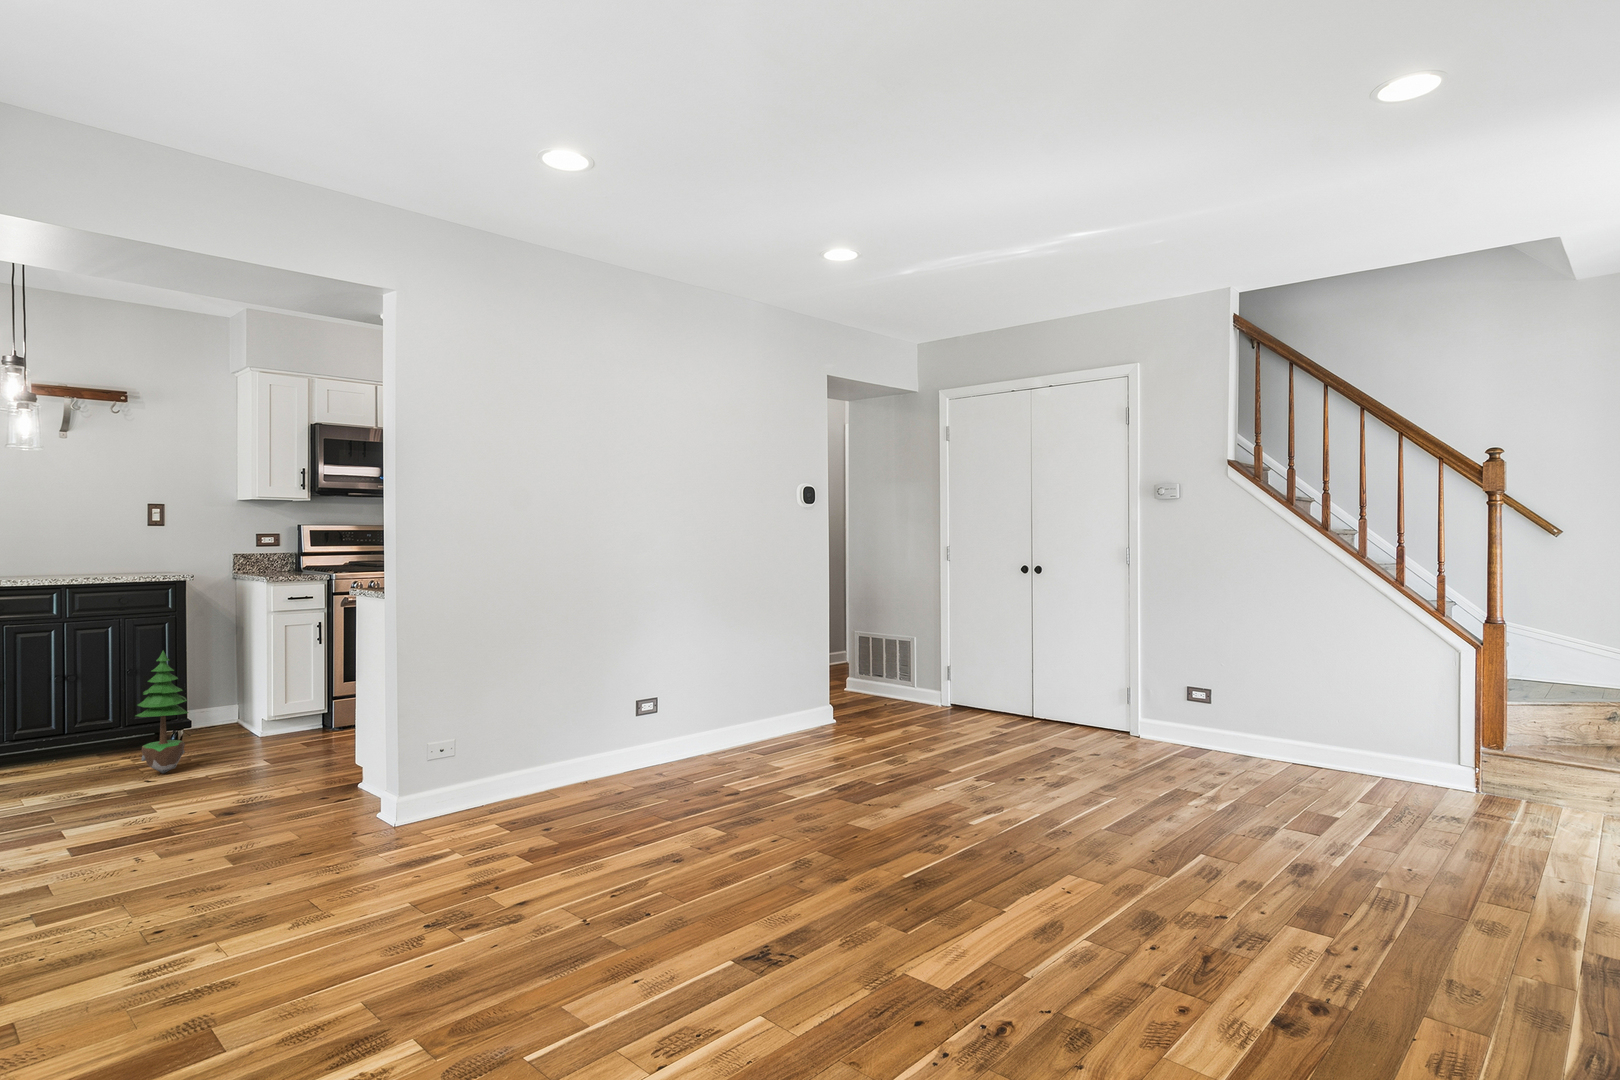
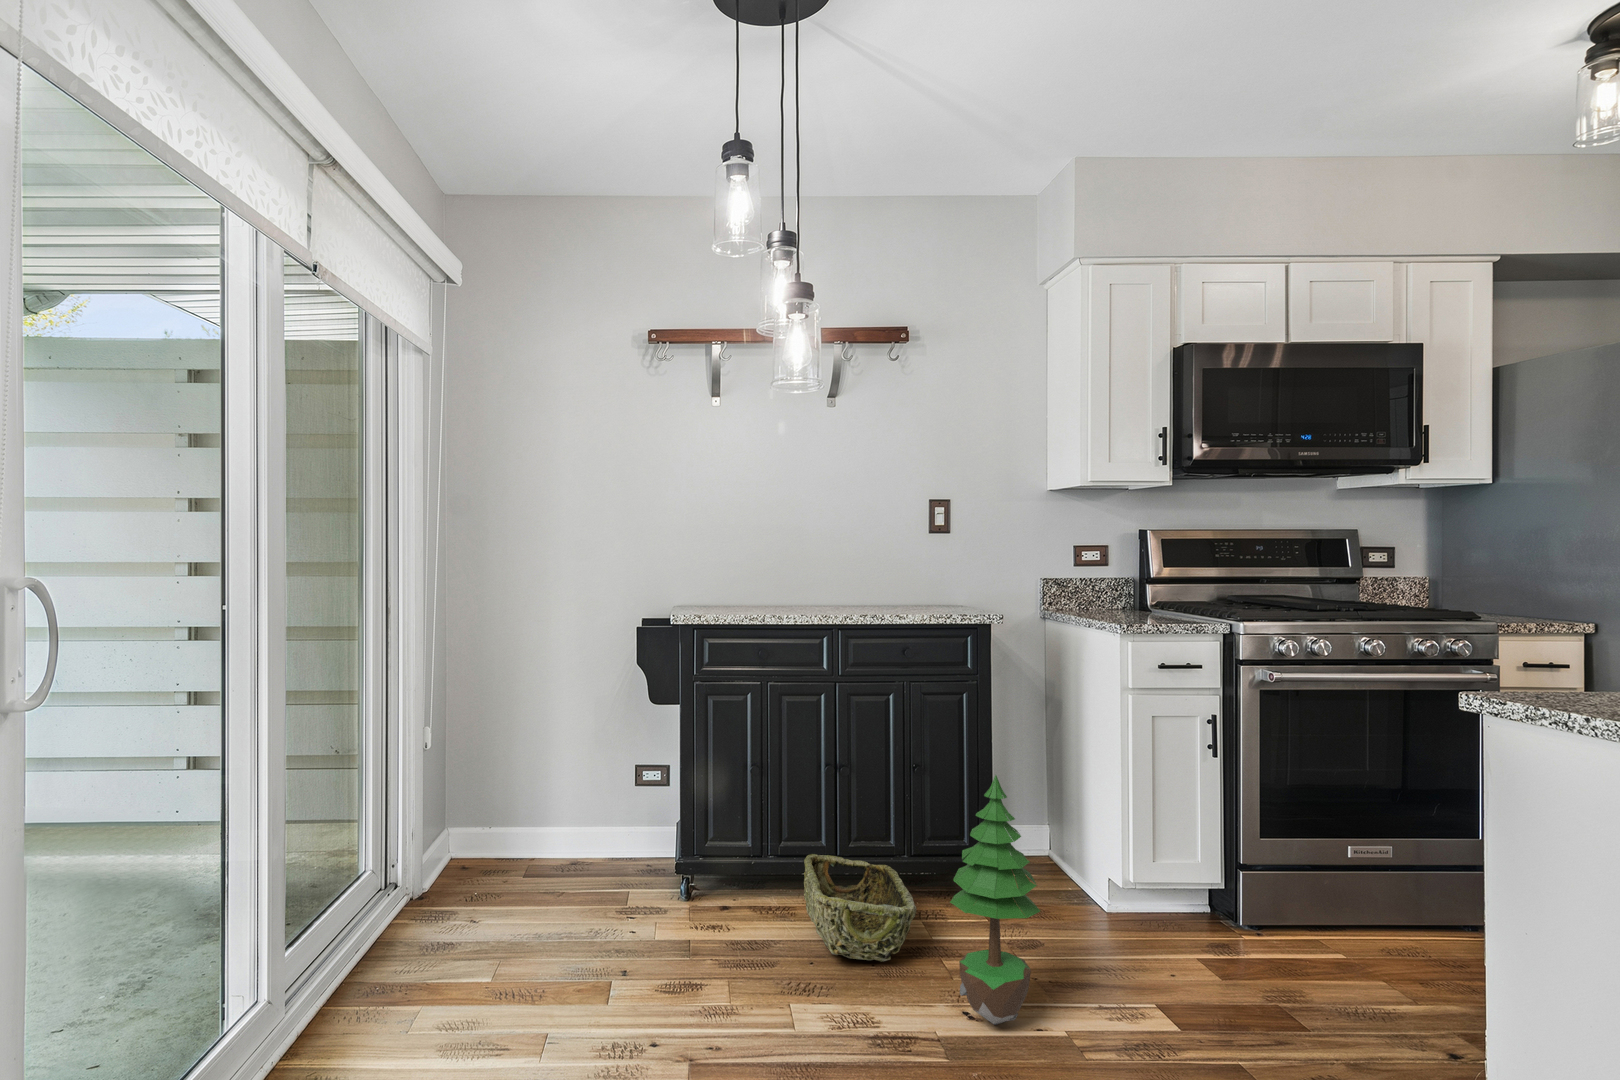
woven basket: none [40,725,121,770] -> present [804,854,917,962]

